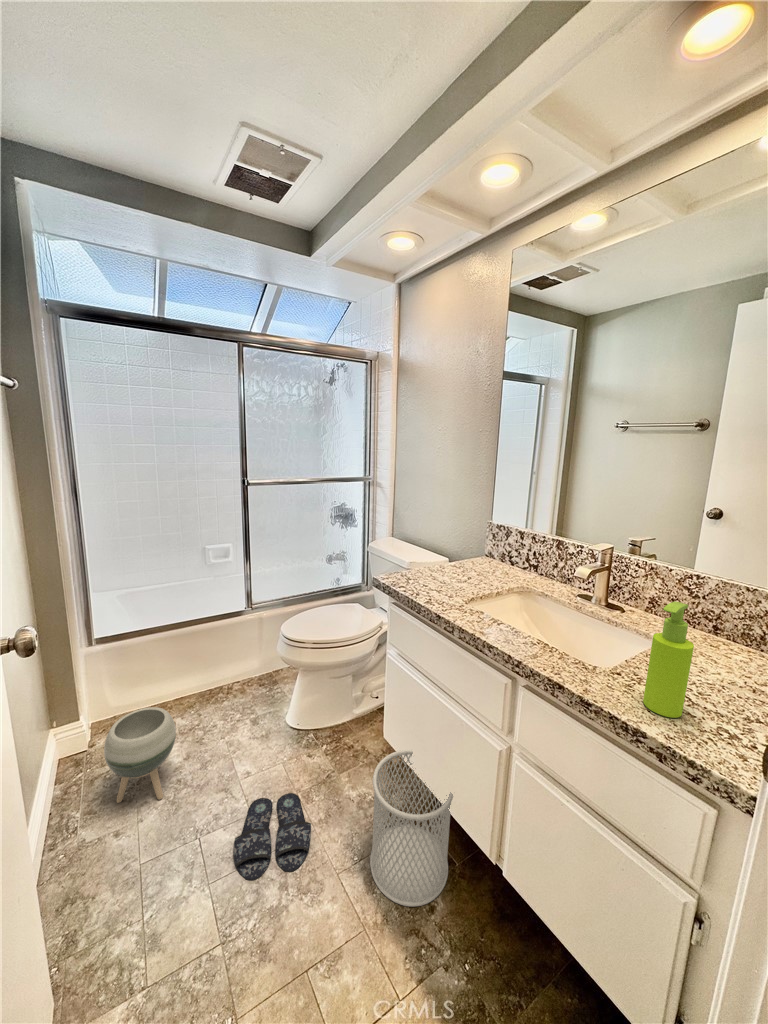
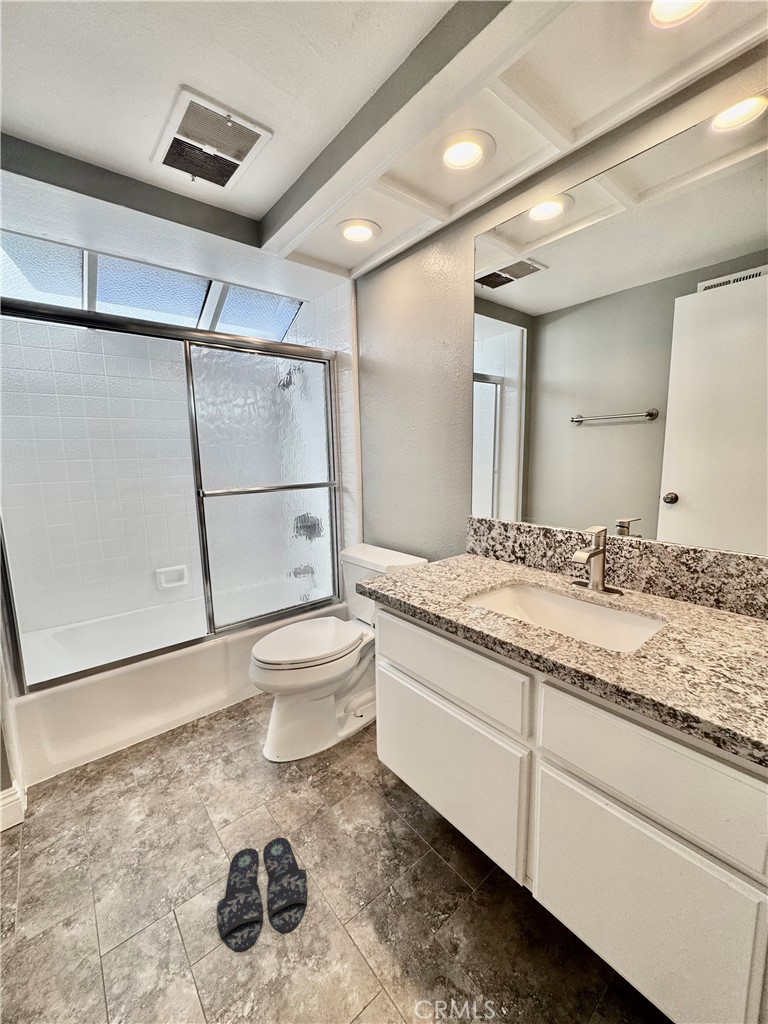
soap dispenser: present [643,601,694,718] -> none [680,571,732,696]
planter: present [104,707,176,803] -> none [46,759,136,883]
wastebasket: present [370,750,453,907] -> none [376,769,467,949]

